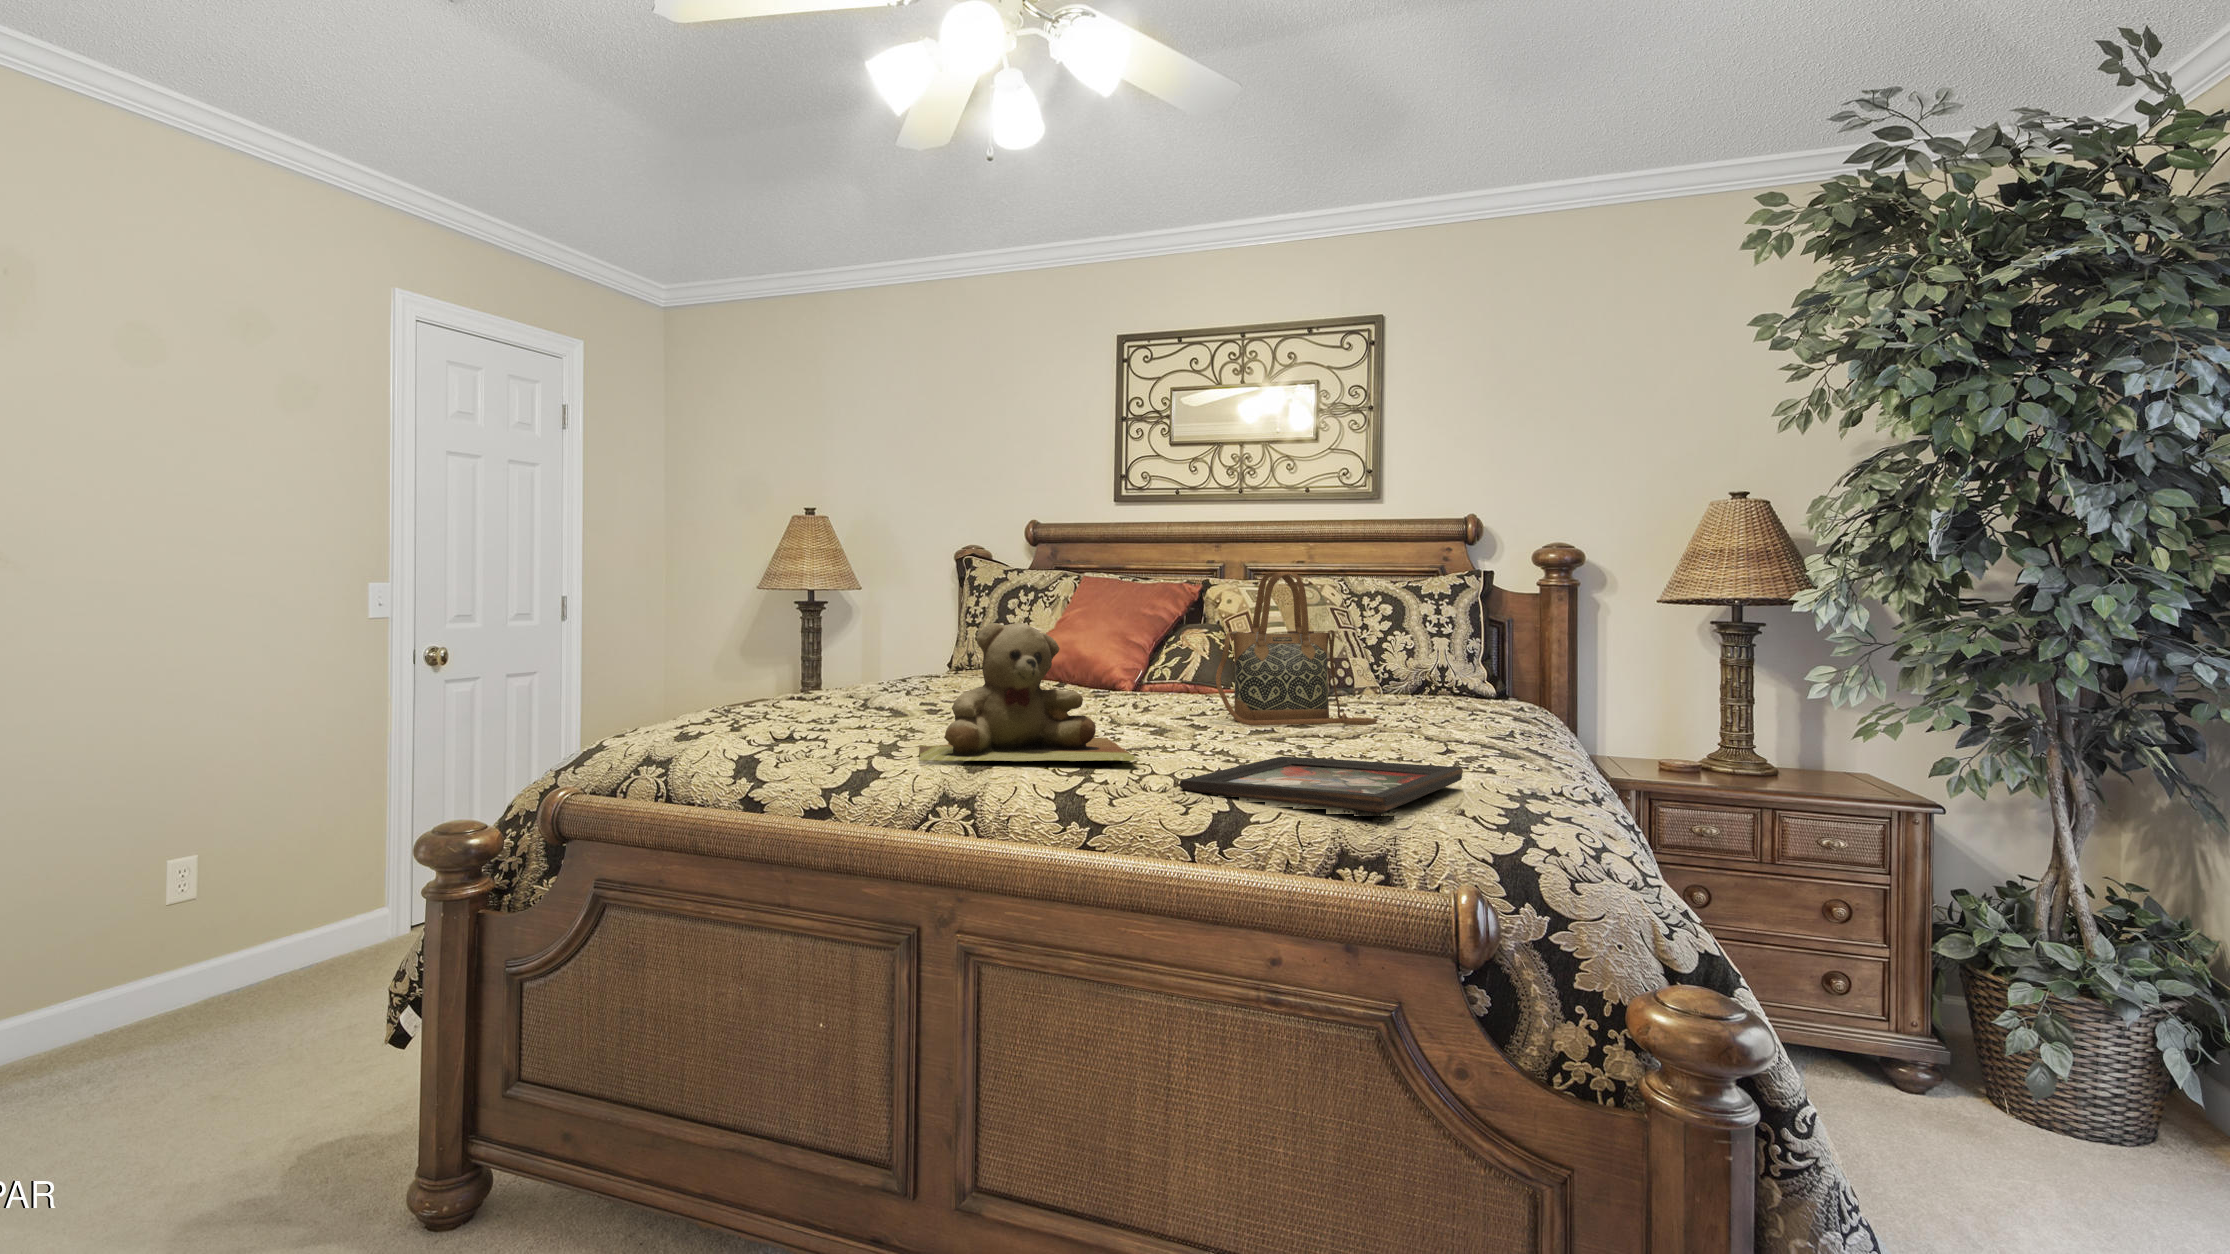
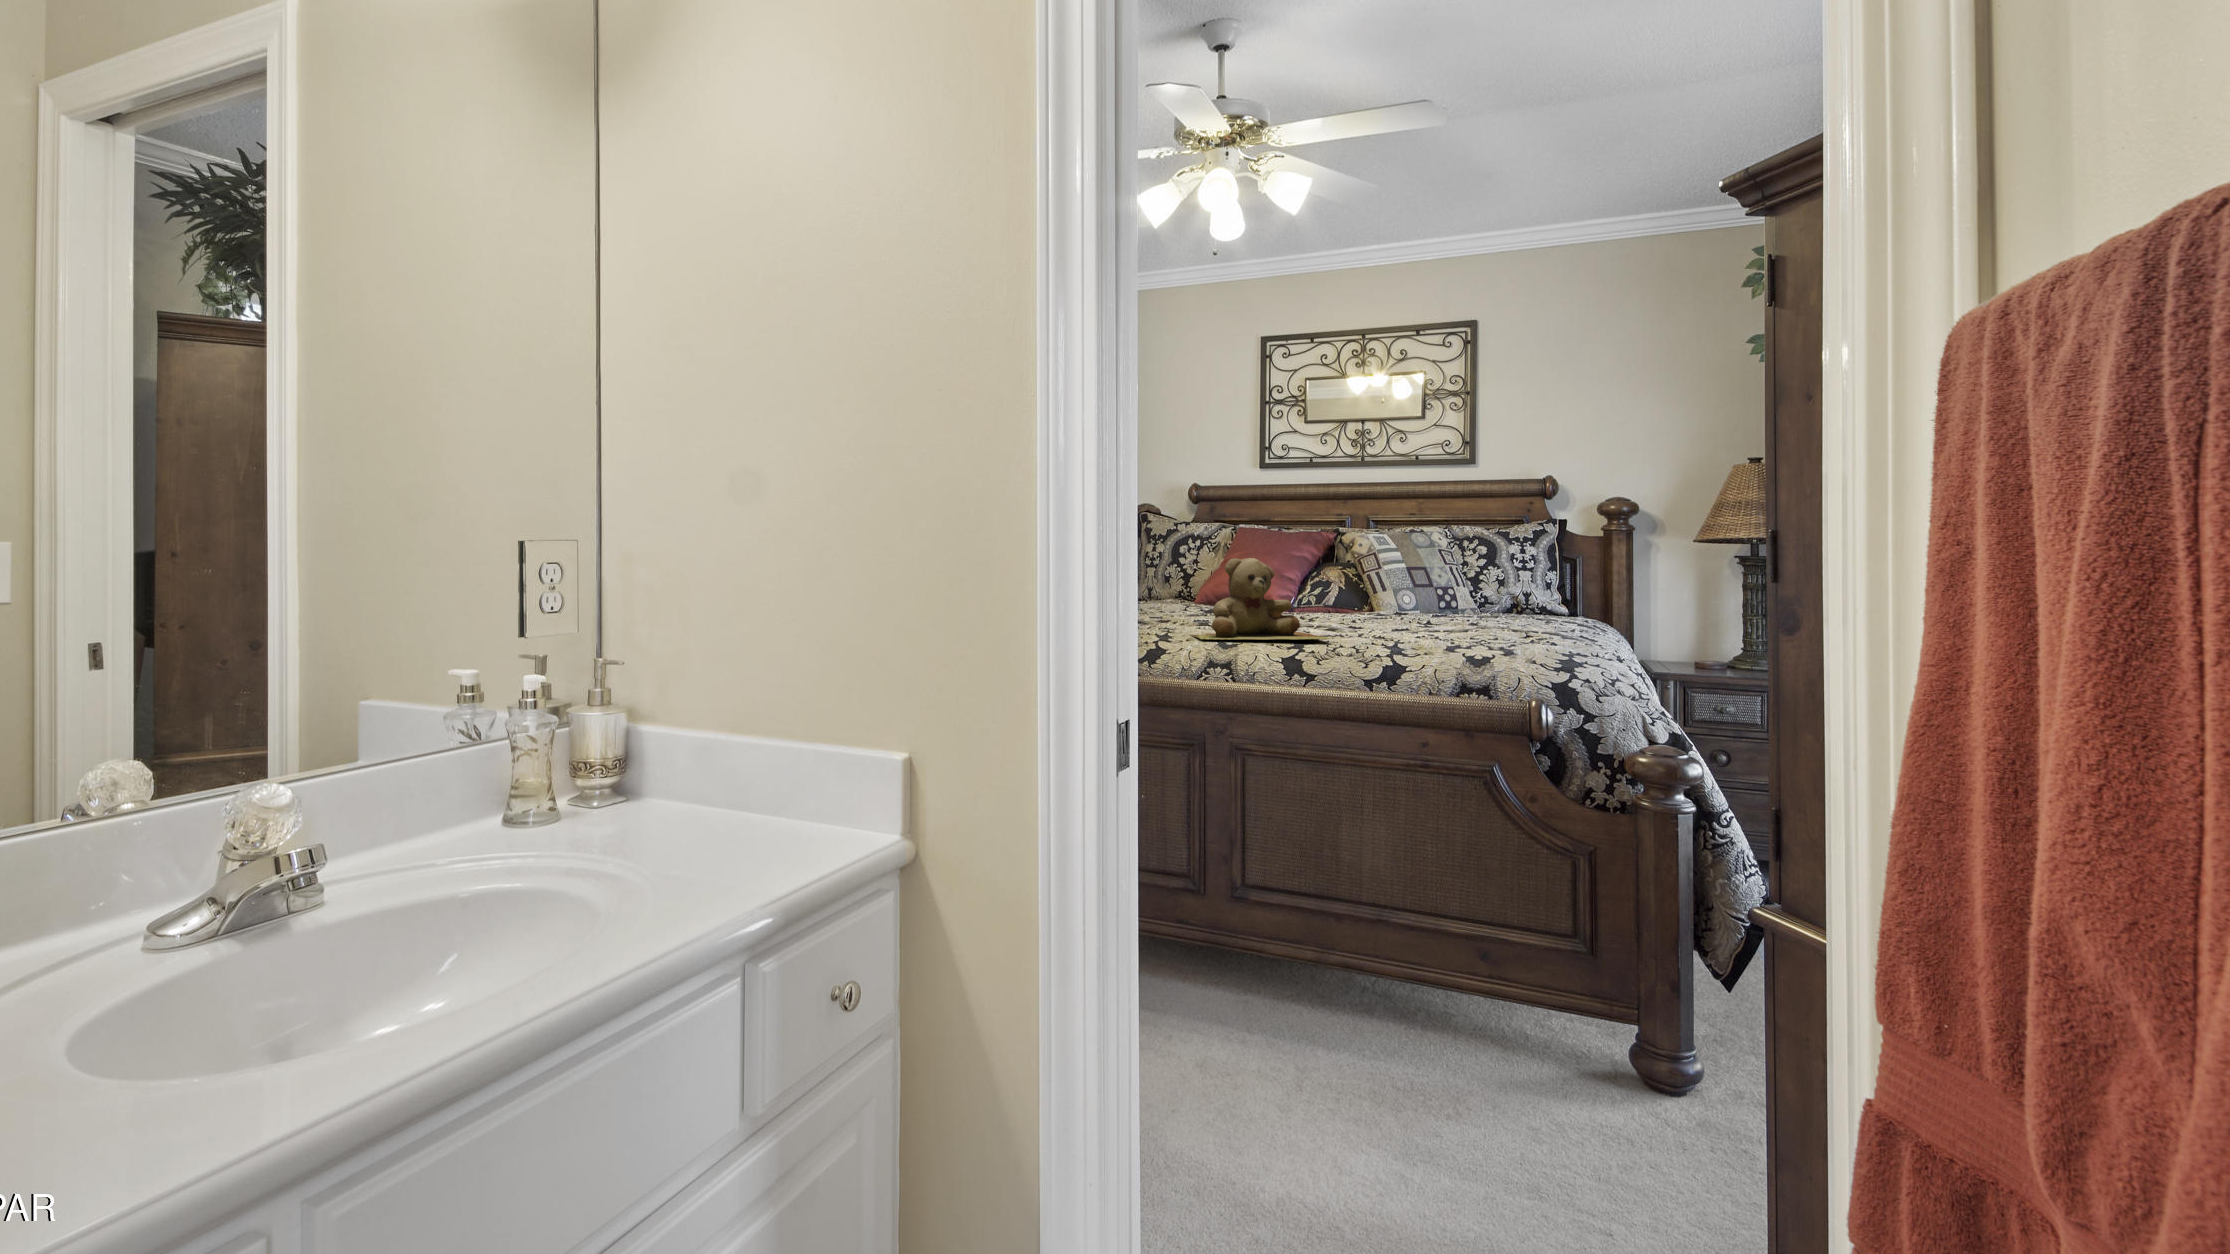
handbag: present [1216,572,1377,726] -> none [1365,523,1478,628]
decorative tray: present [1180,757,1463,813] -> none [1364,639,1536,657]

